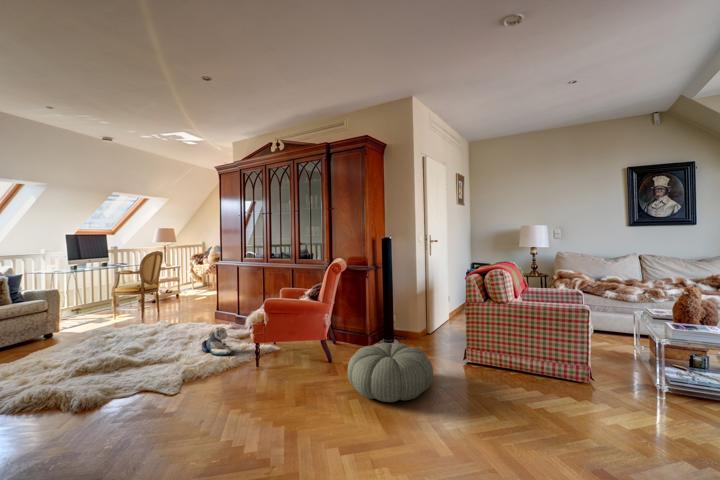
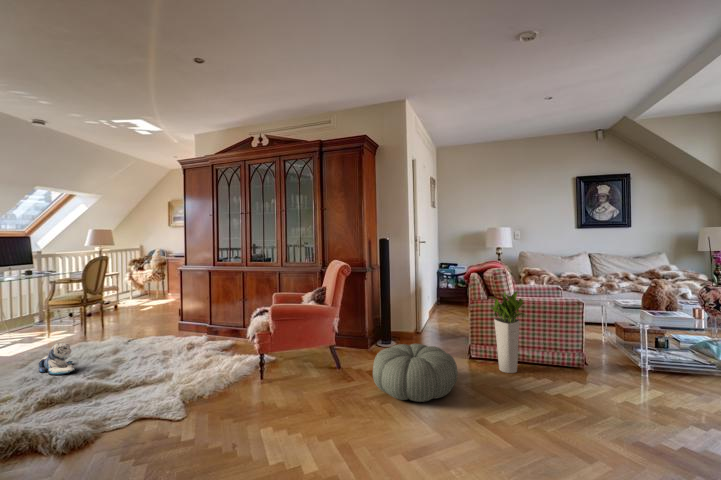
planter: none [476,294,521,382] -> present [491,291,525,373]
plush toy: present [202,327,231,355] -> present [38,343,75,375]

